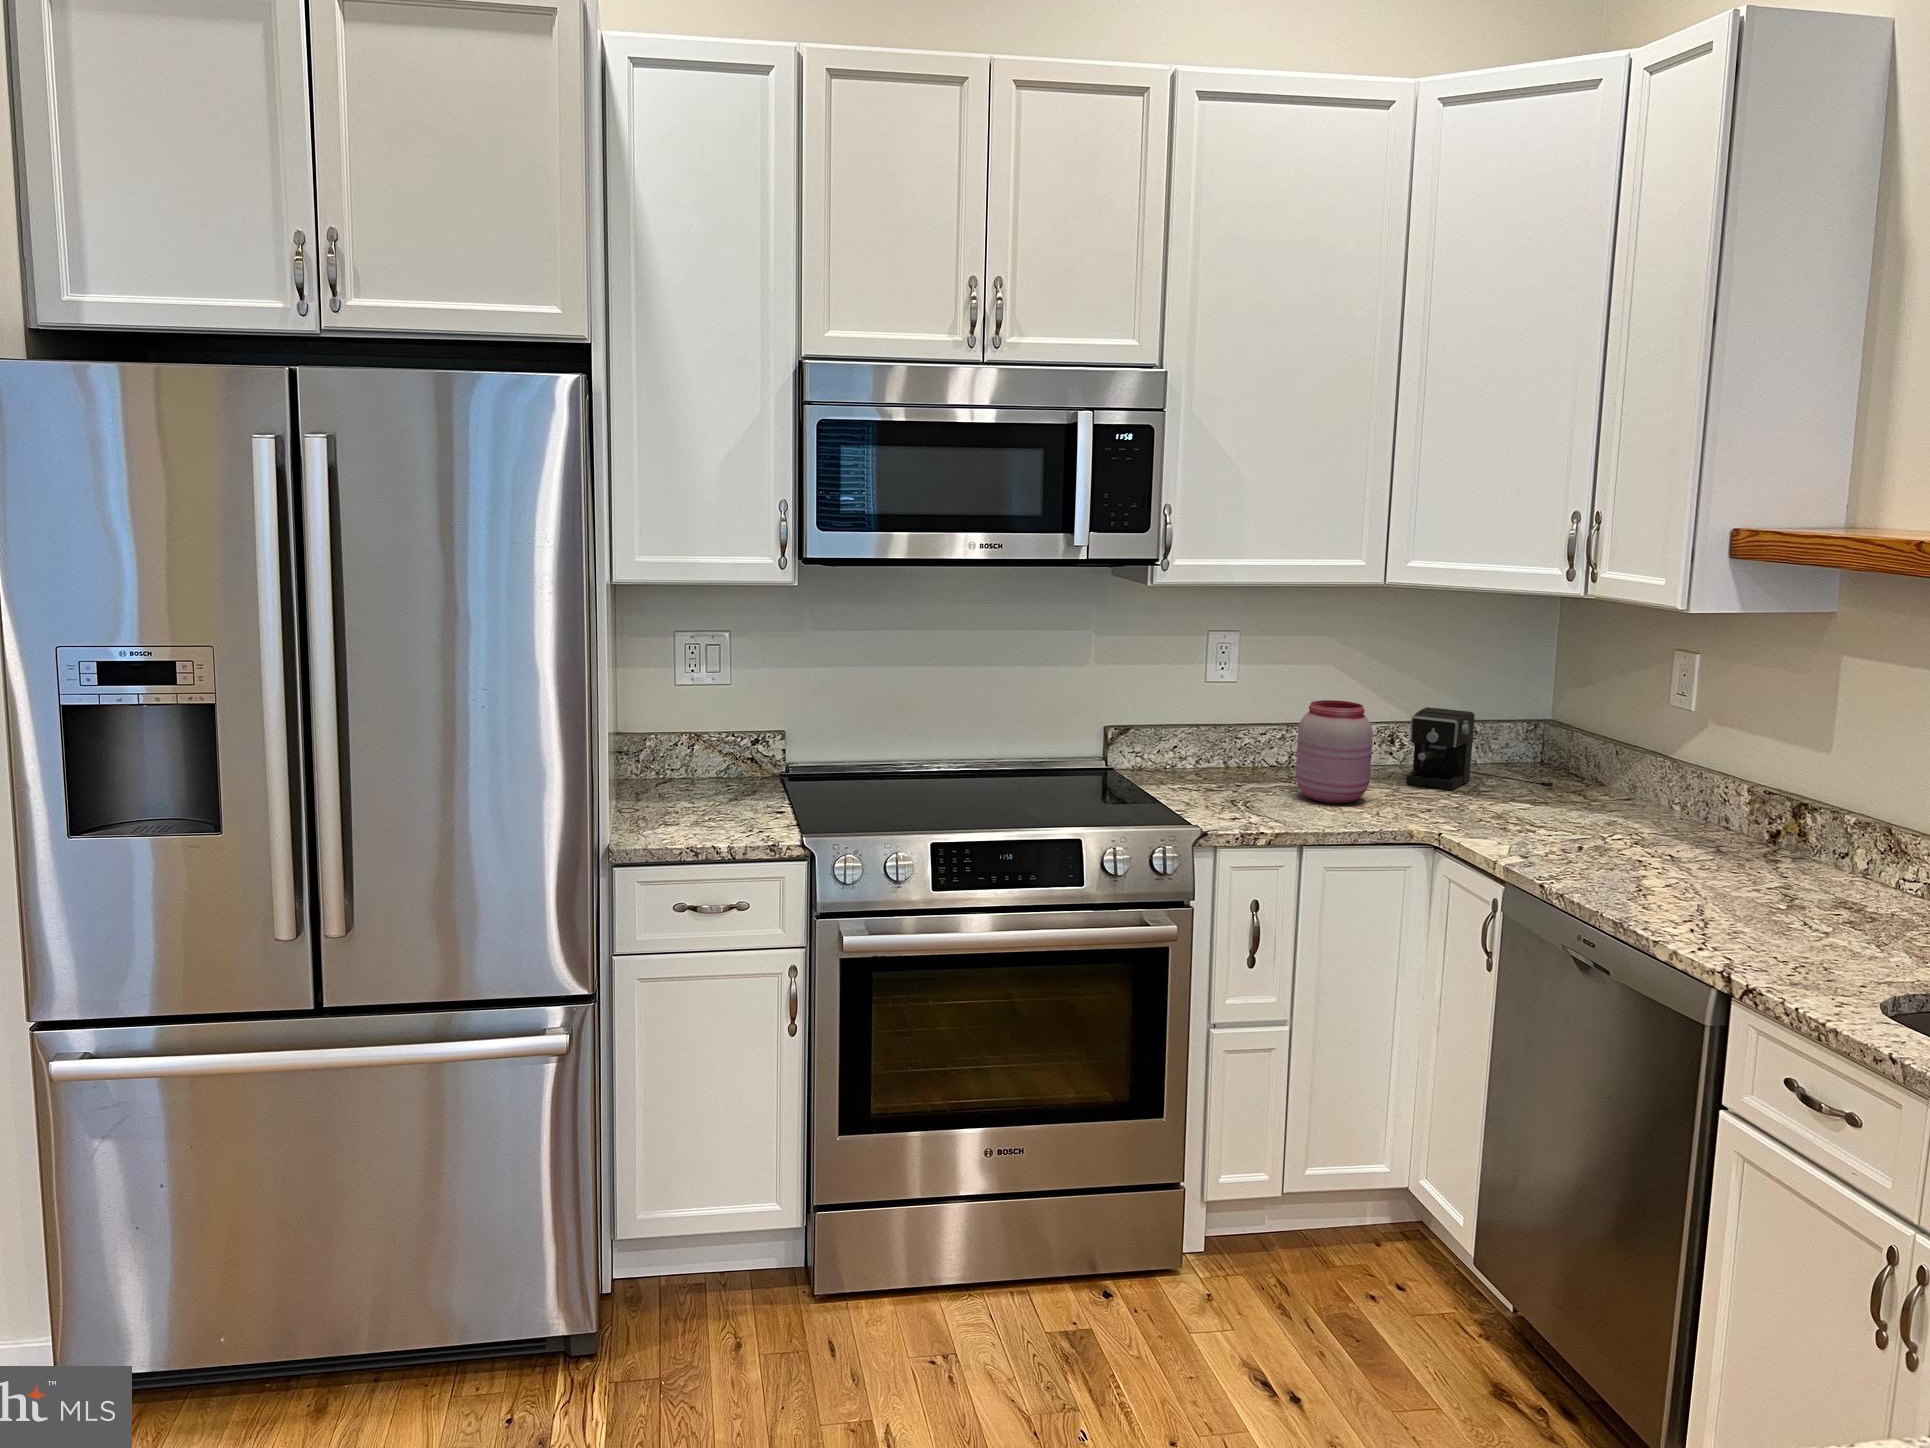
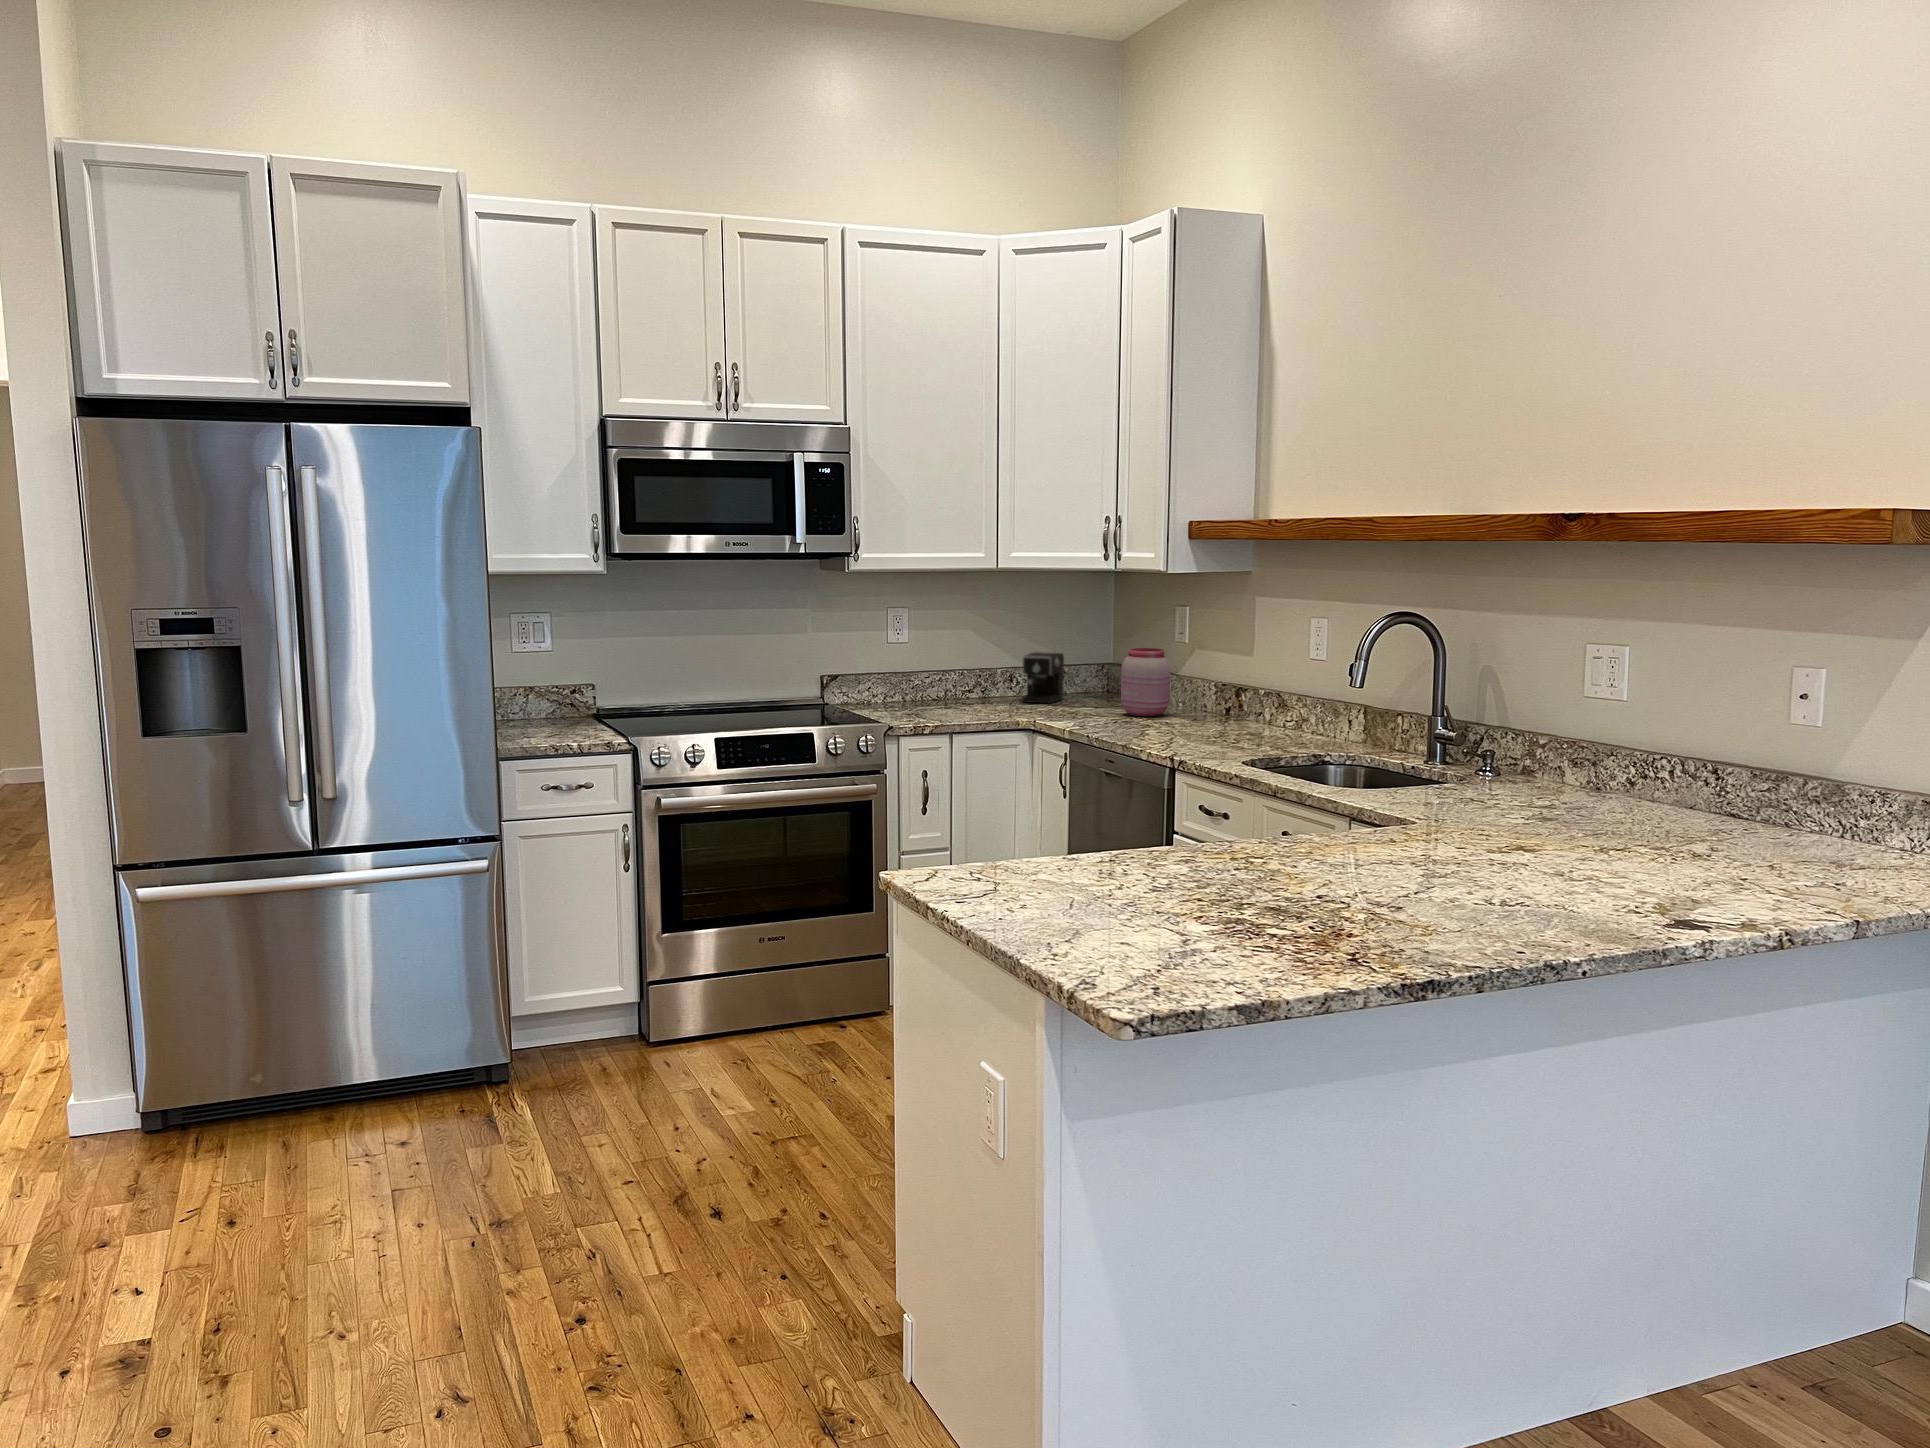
jar: present [1296,700,1373,803] -> present [1121,648,1170,716]

